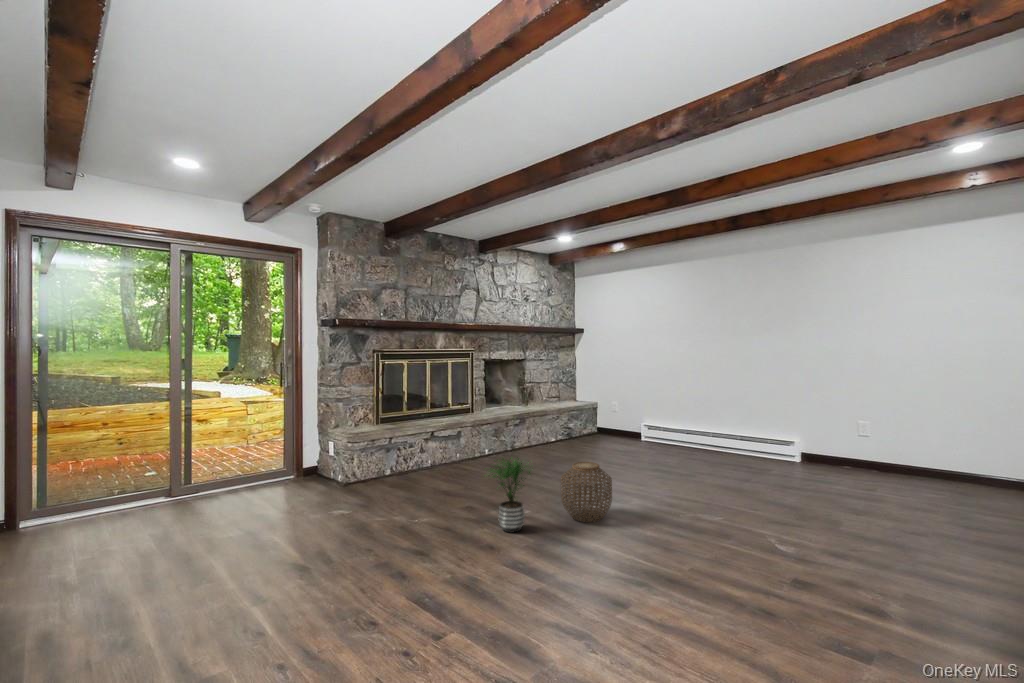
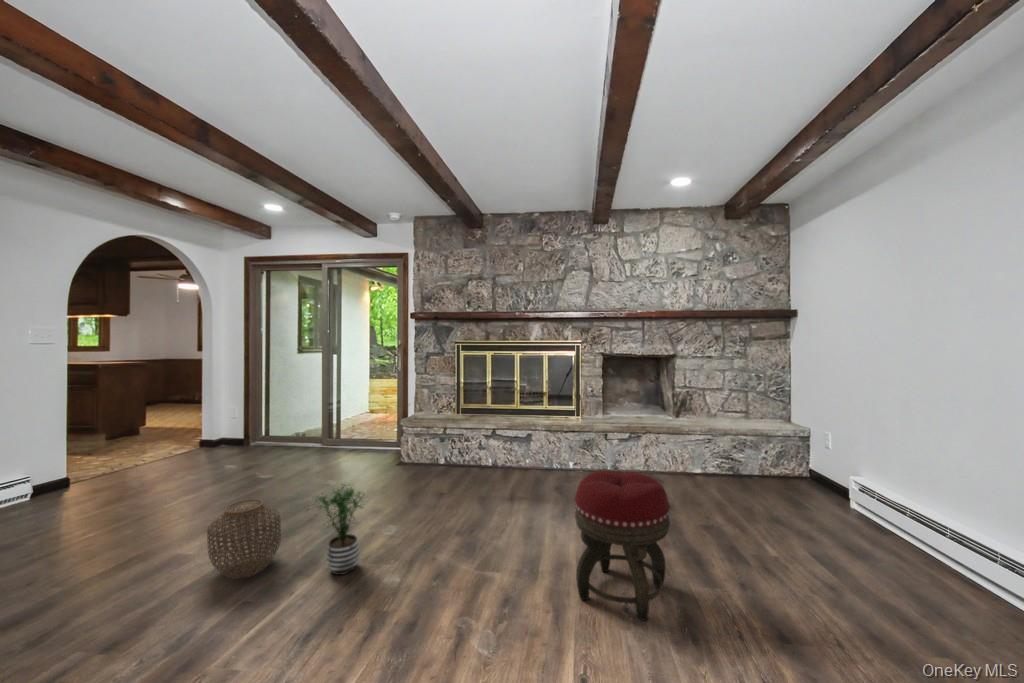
footstool: none [621,416,679,493] -> present [575,470,670,621]
woven basket: present [561,462,612,522] -> present [207,499,281,579]

